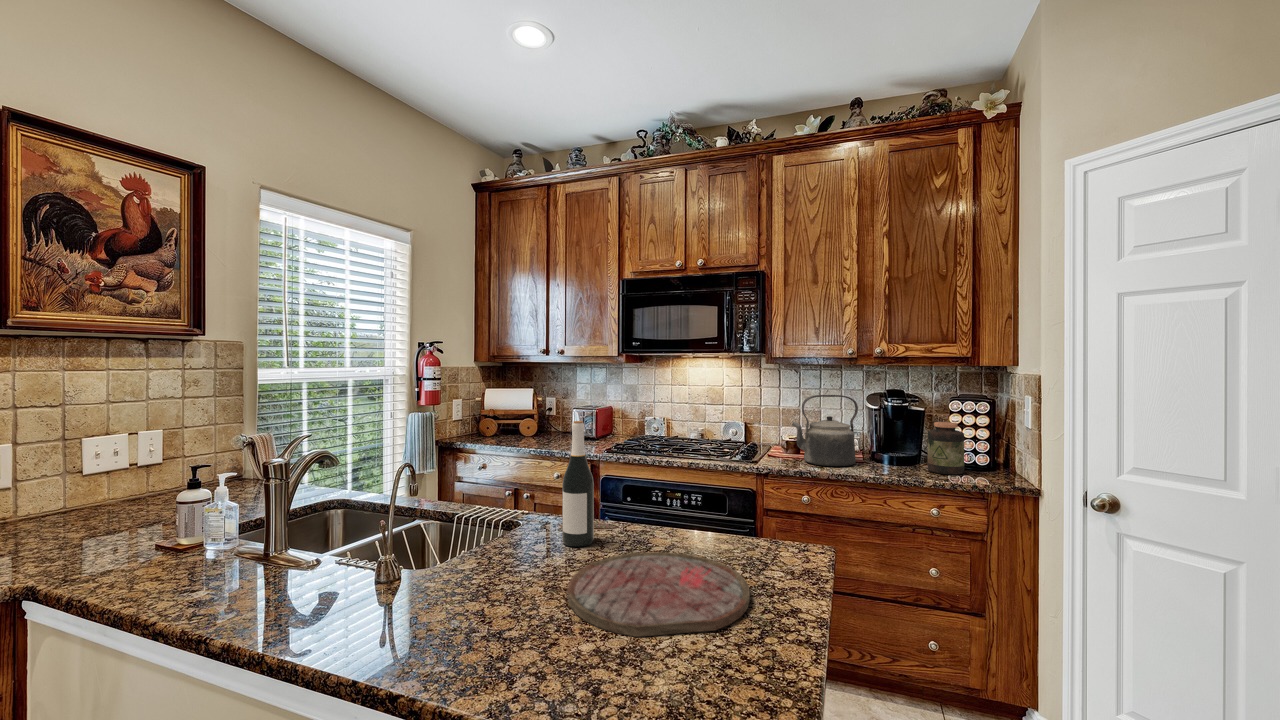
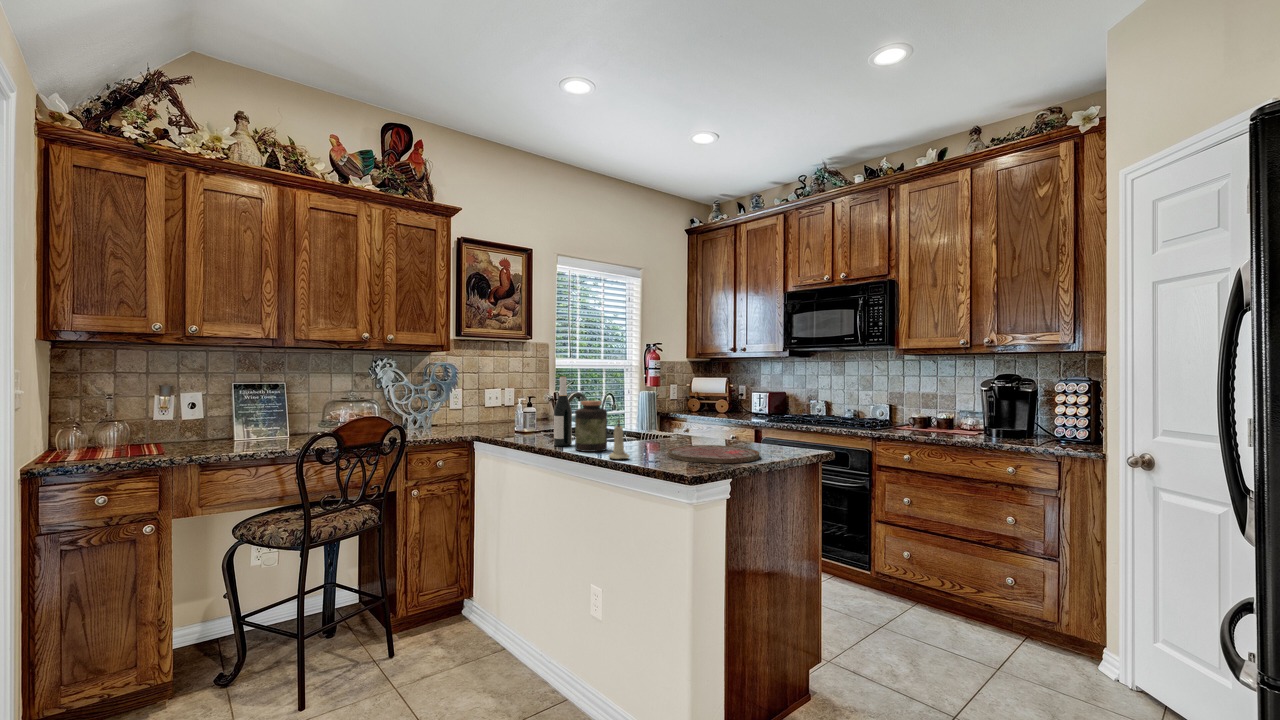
kettle: present [792,395,858,466] -> none [909,378,968,435]
wine bottle: present [562,421,594,547] -> present [554,376,572,446]
jar: present [928,422,964,475] -> present [575,401,607,452]
candle: none [447,559,503,670] -> present [609,420,630,459]

